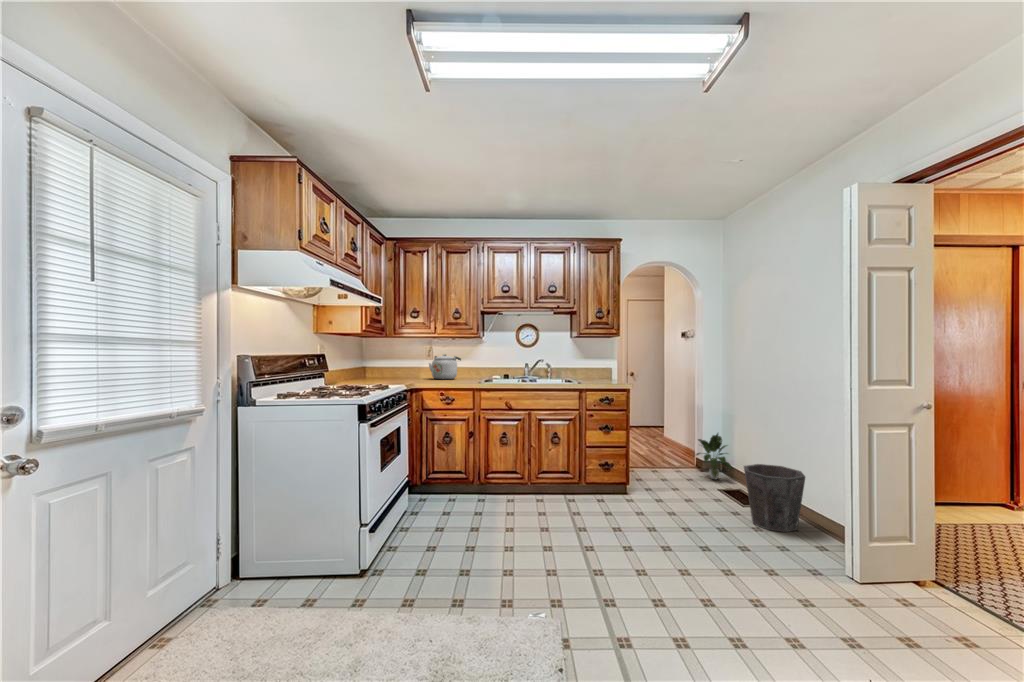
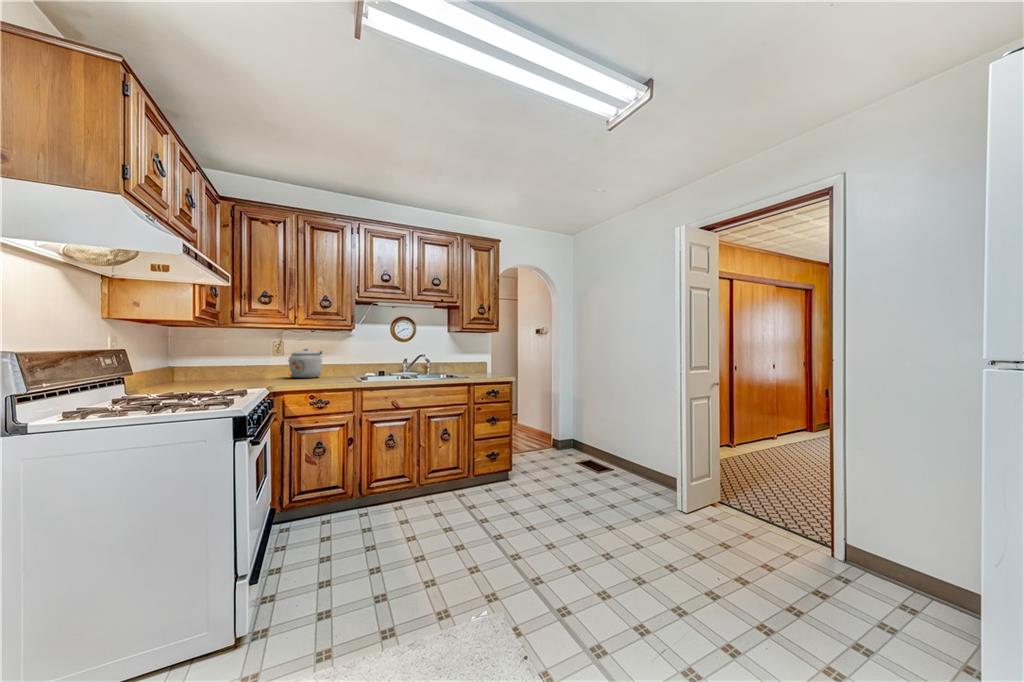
potted plant: present [696,433,732,479] -> none [552,413,583,453]
waste bin: present [744,464,805,532] -> none [612,439,661,496]

